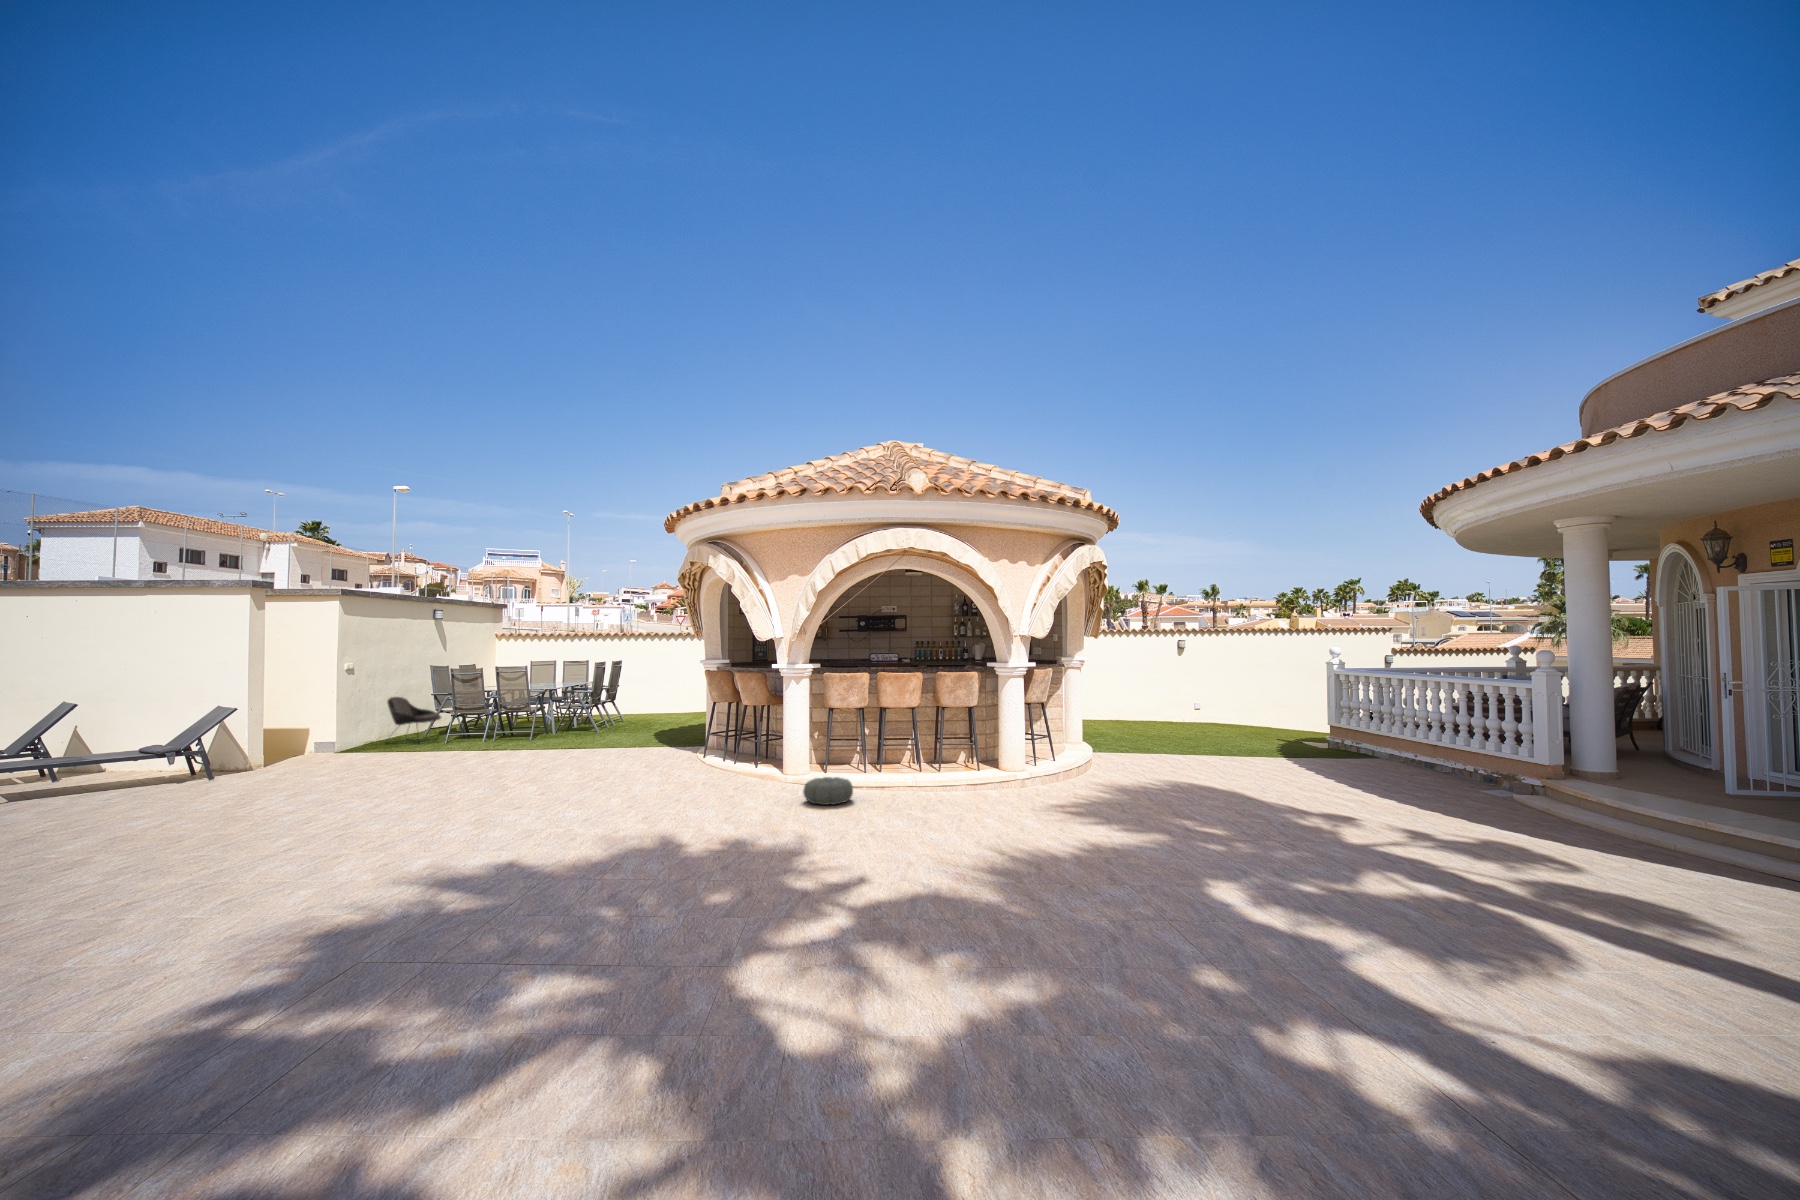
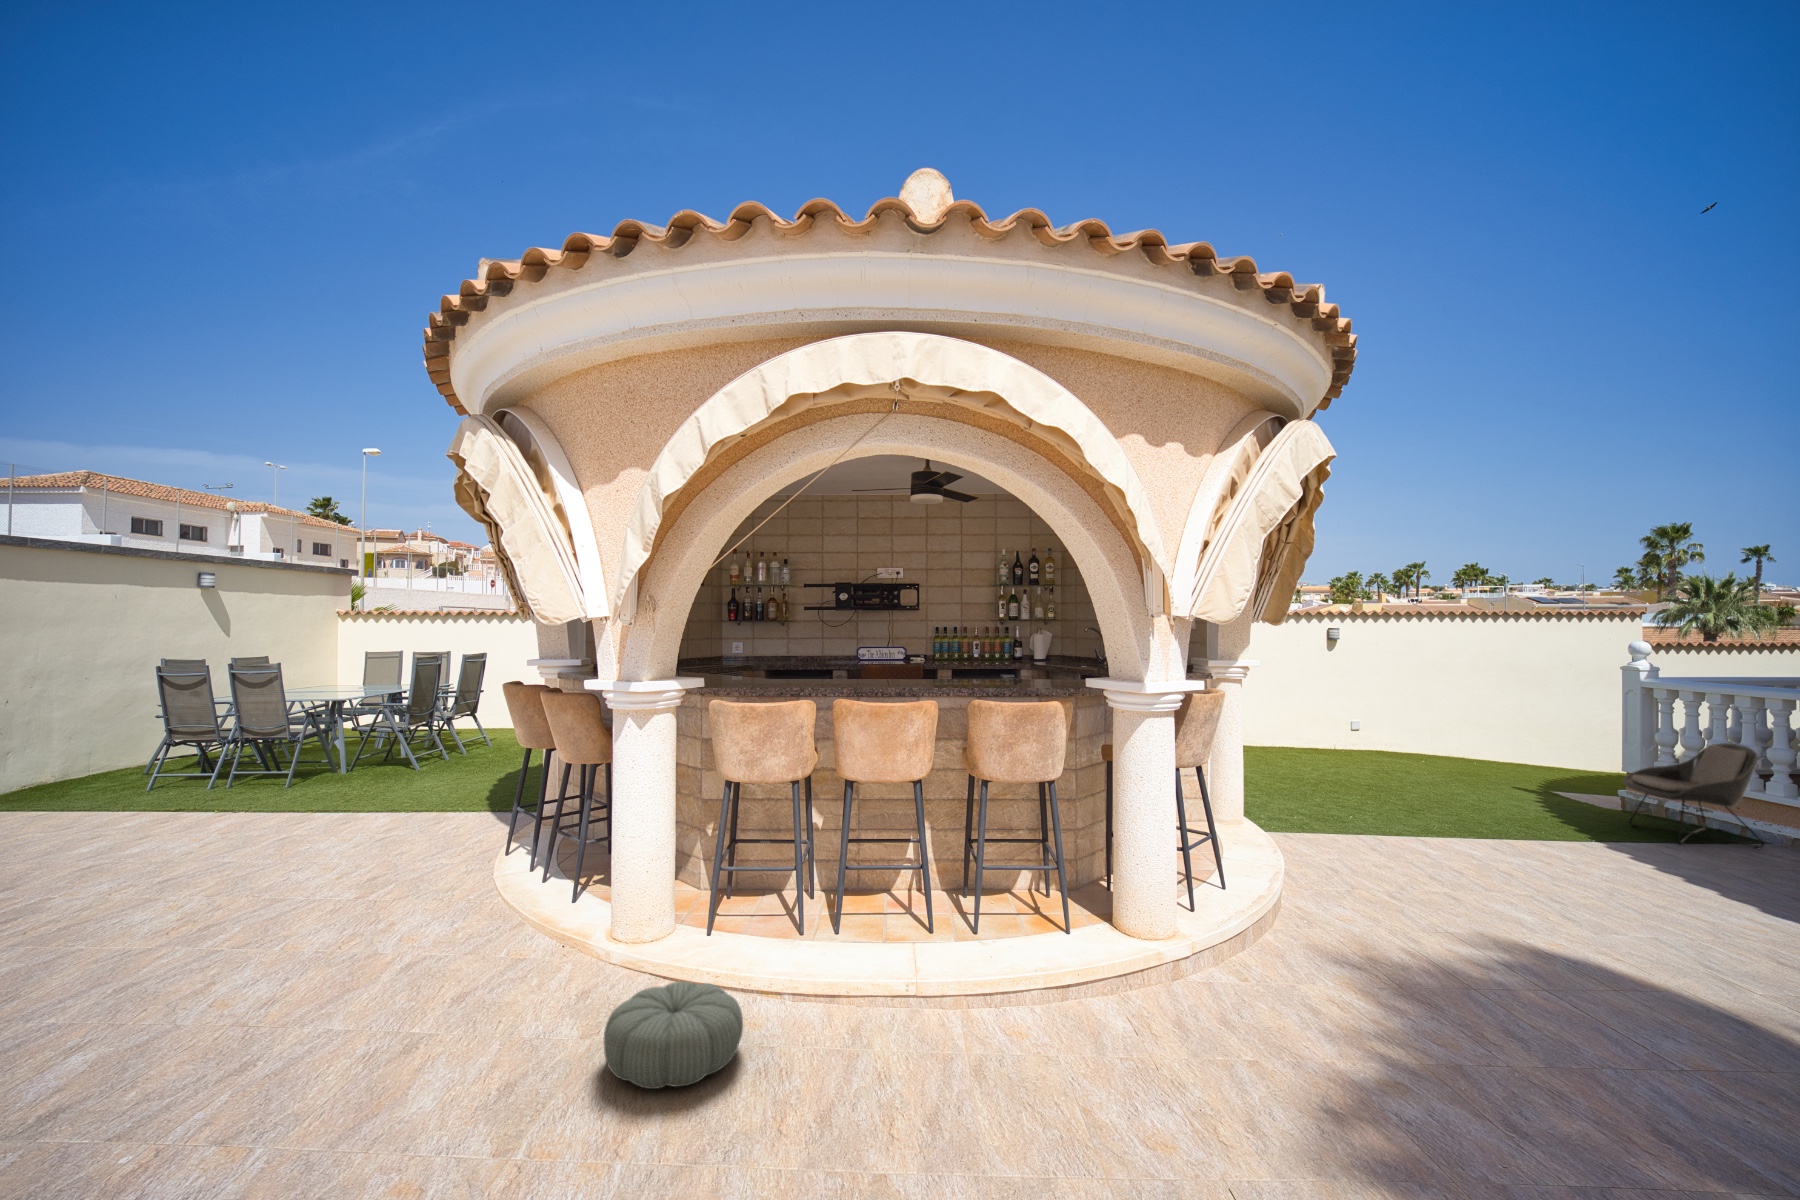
lounge chair: present [387,697,441,743] -> present [1623,743,1764,848]

